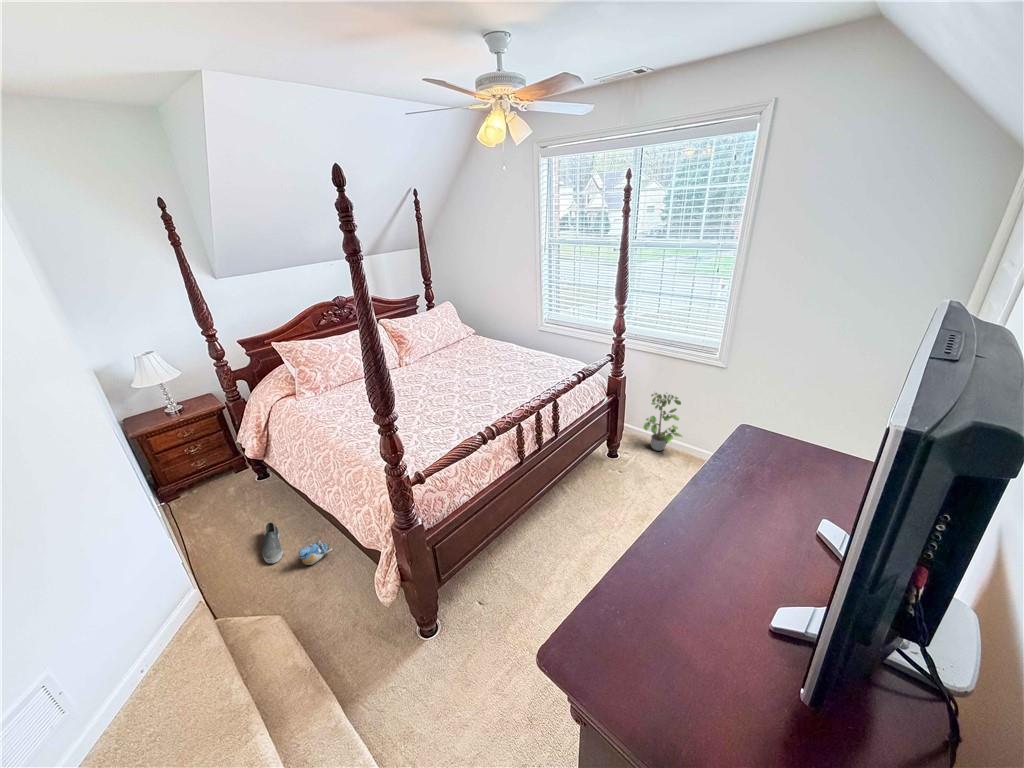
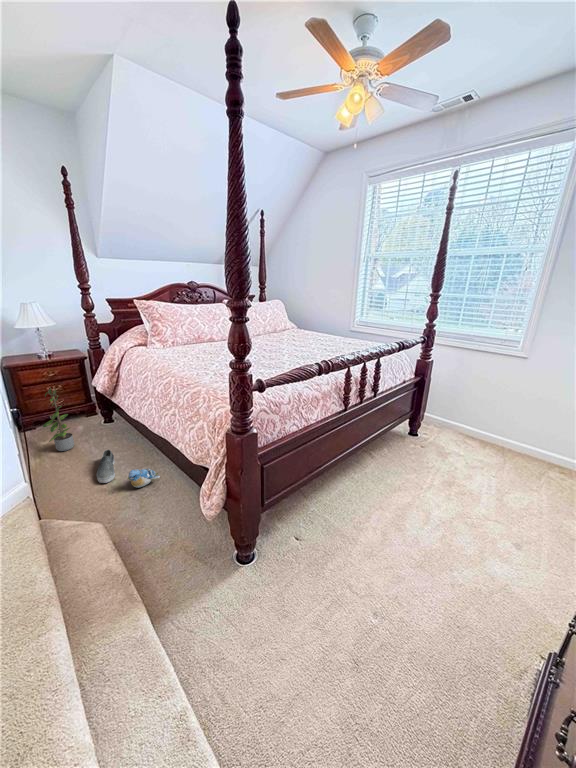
potted plant: present [644,393,682,451] -> present [43,387,74,451]

